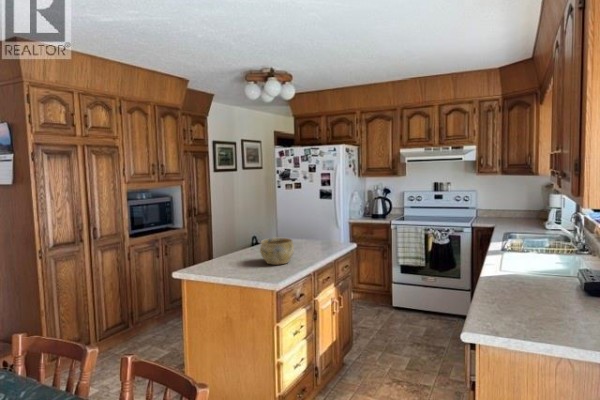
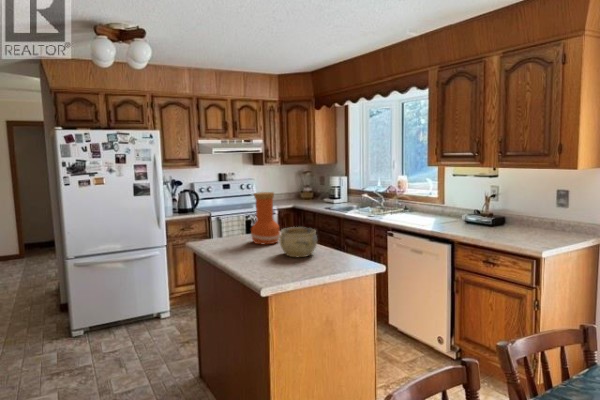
vase: none [293,204,320,251] -> present [251,192,280,244]

